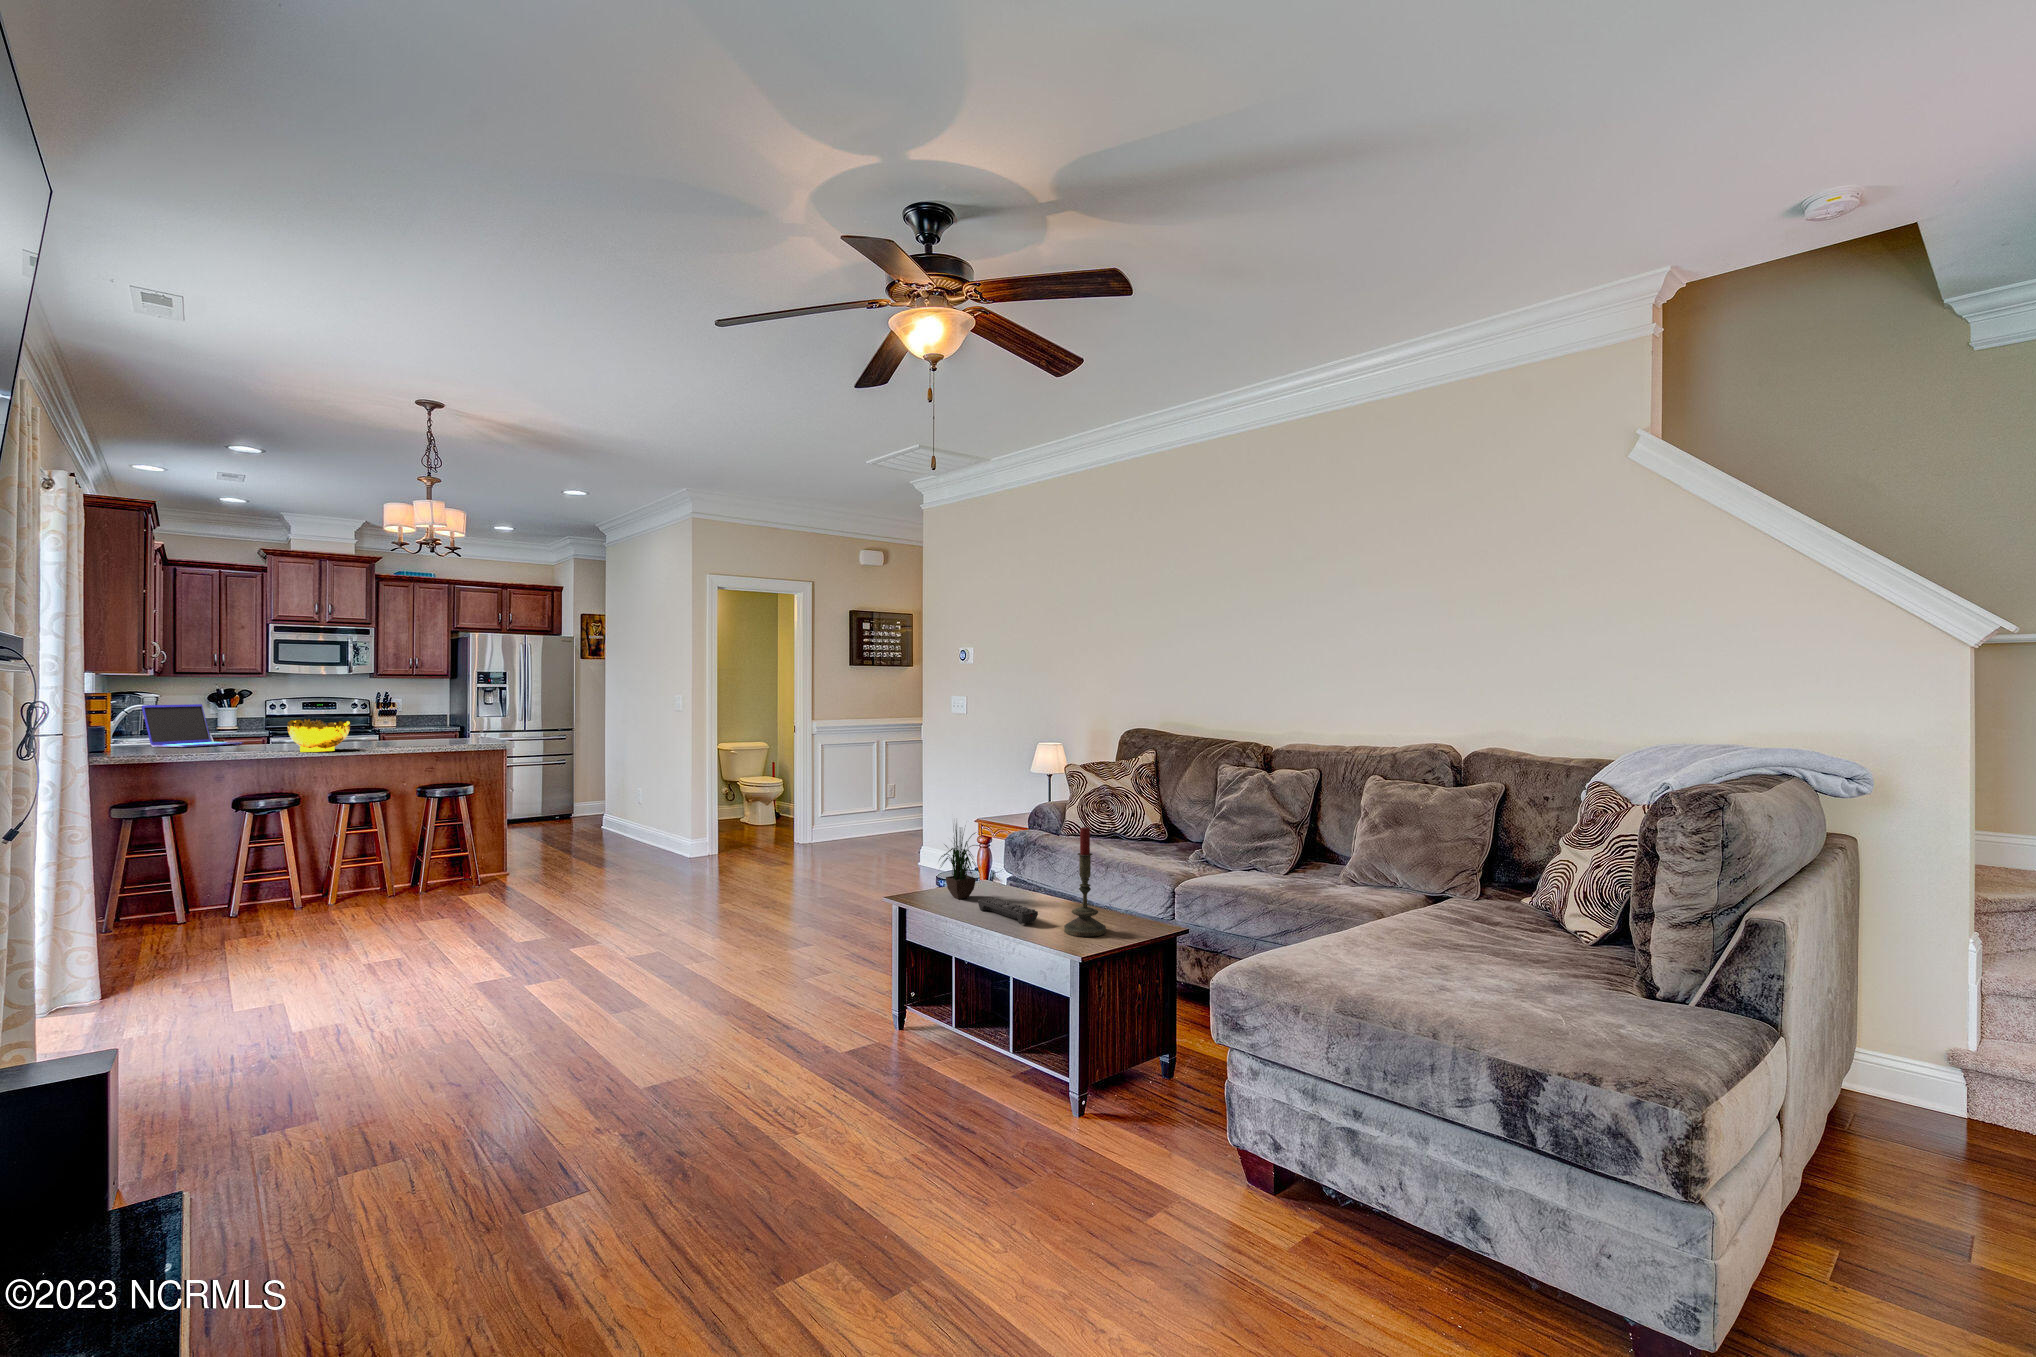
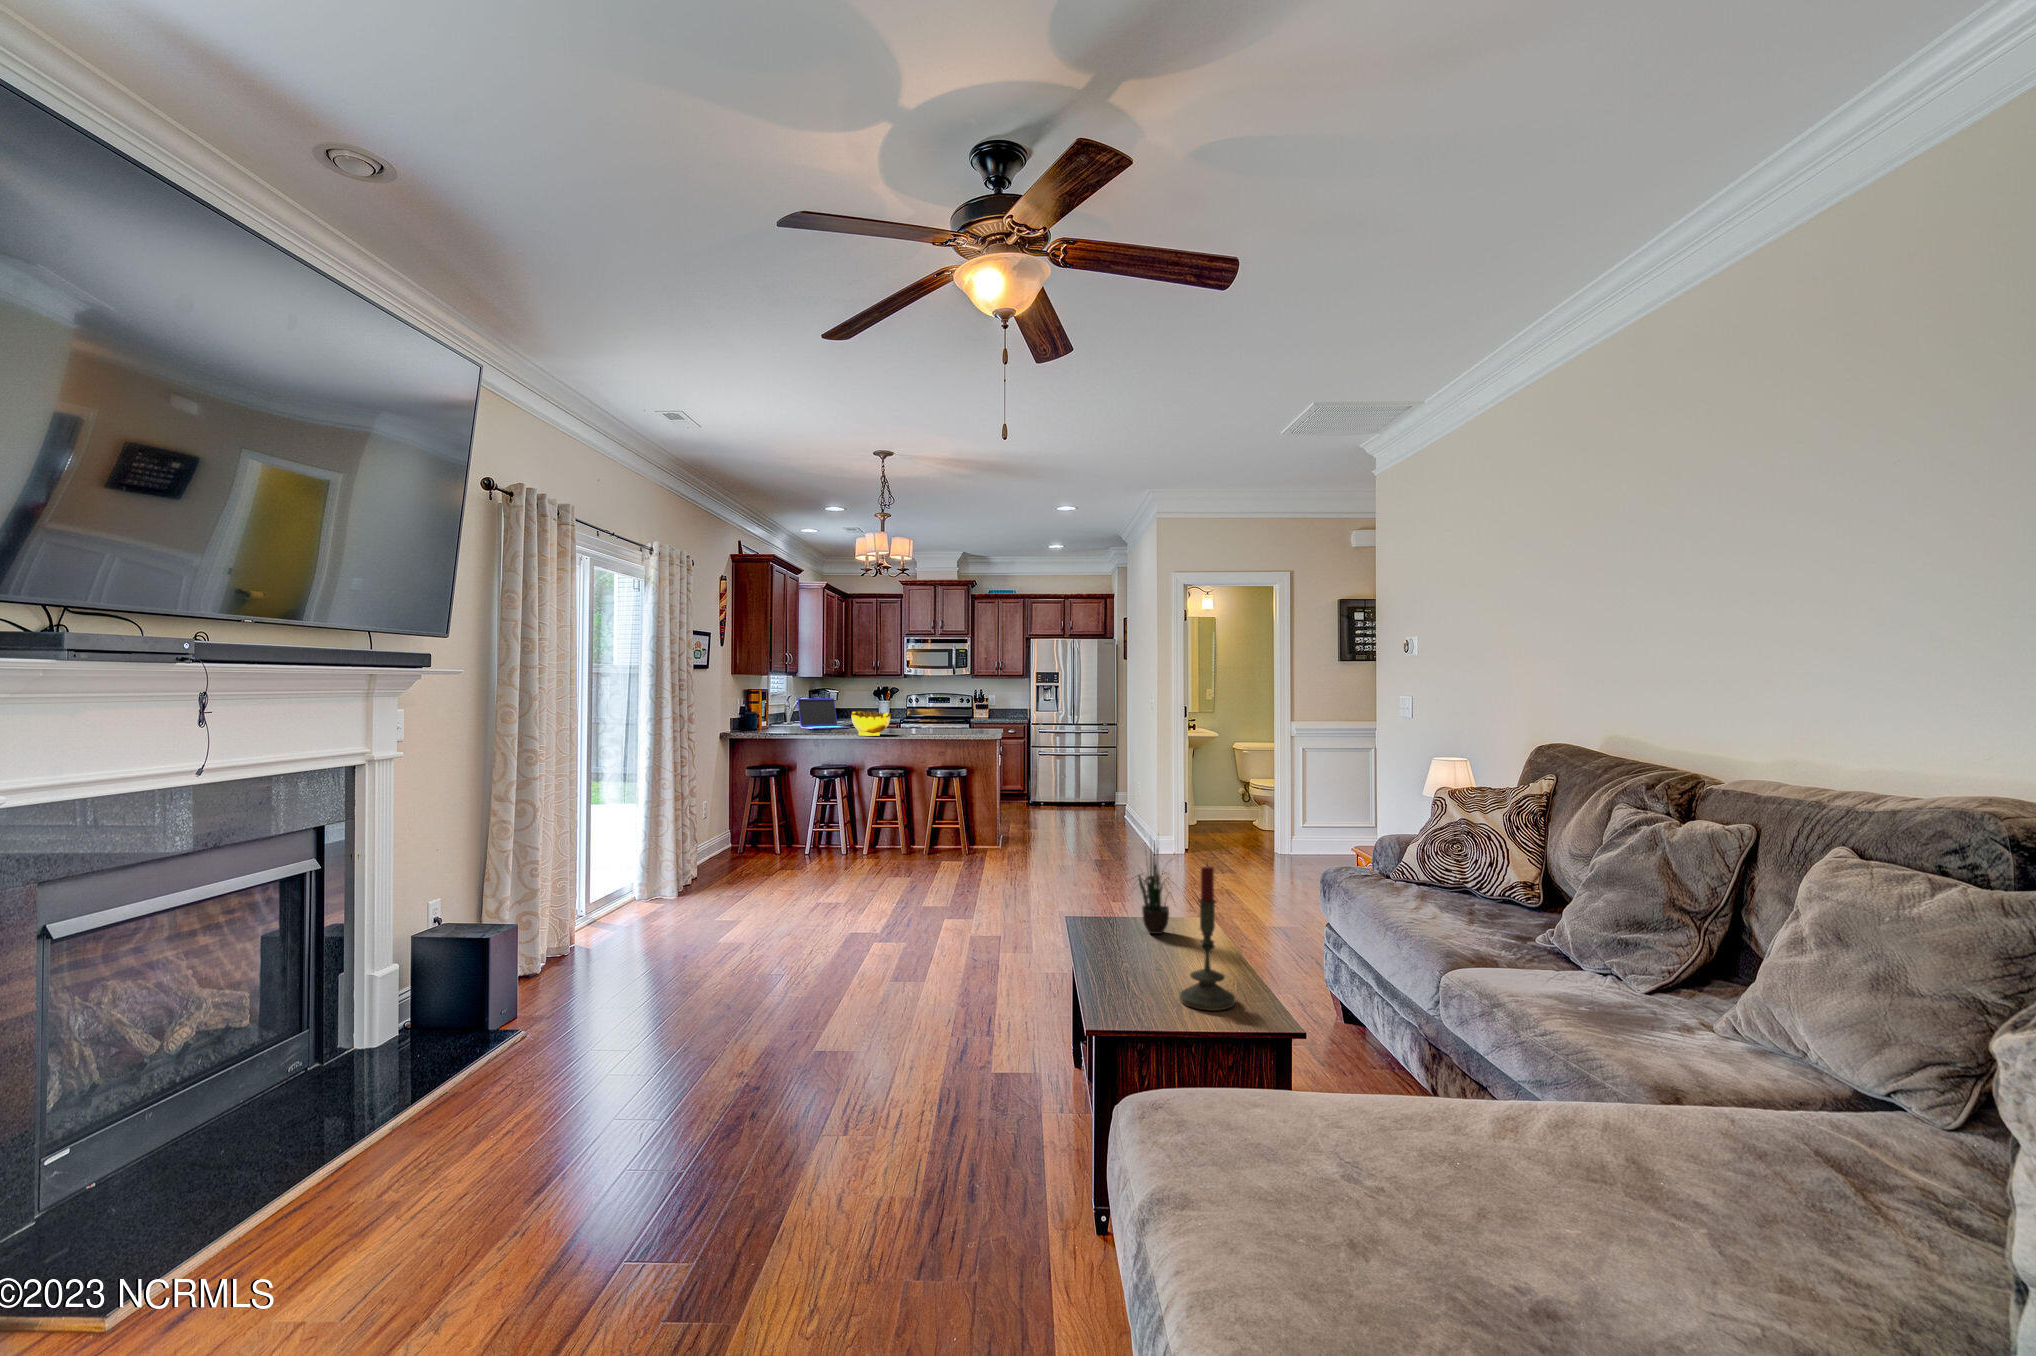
remote control: present [978,897,1038,924] -> none [1143,937,1173,976]

